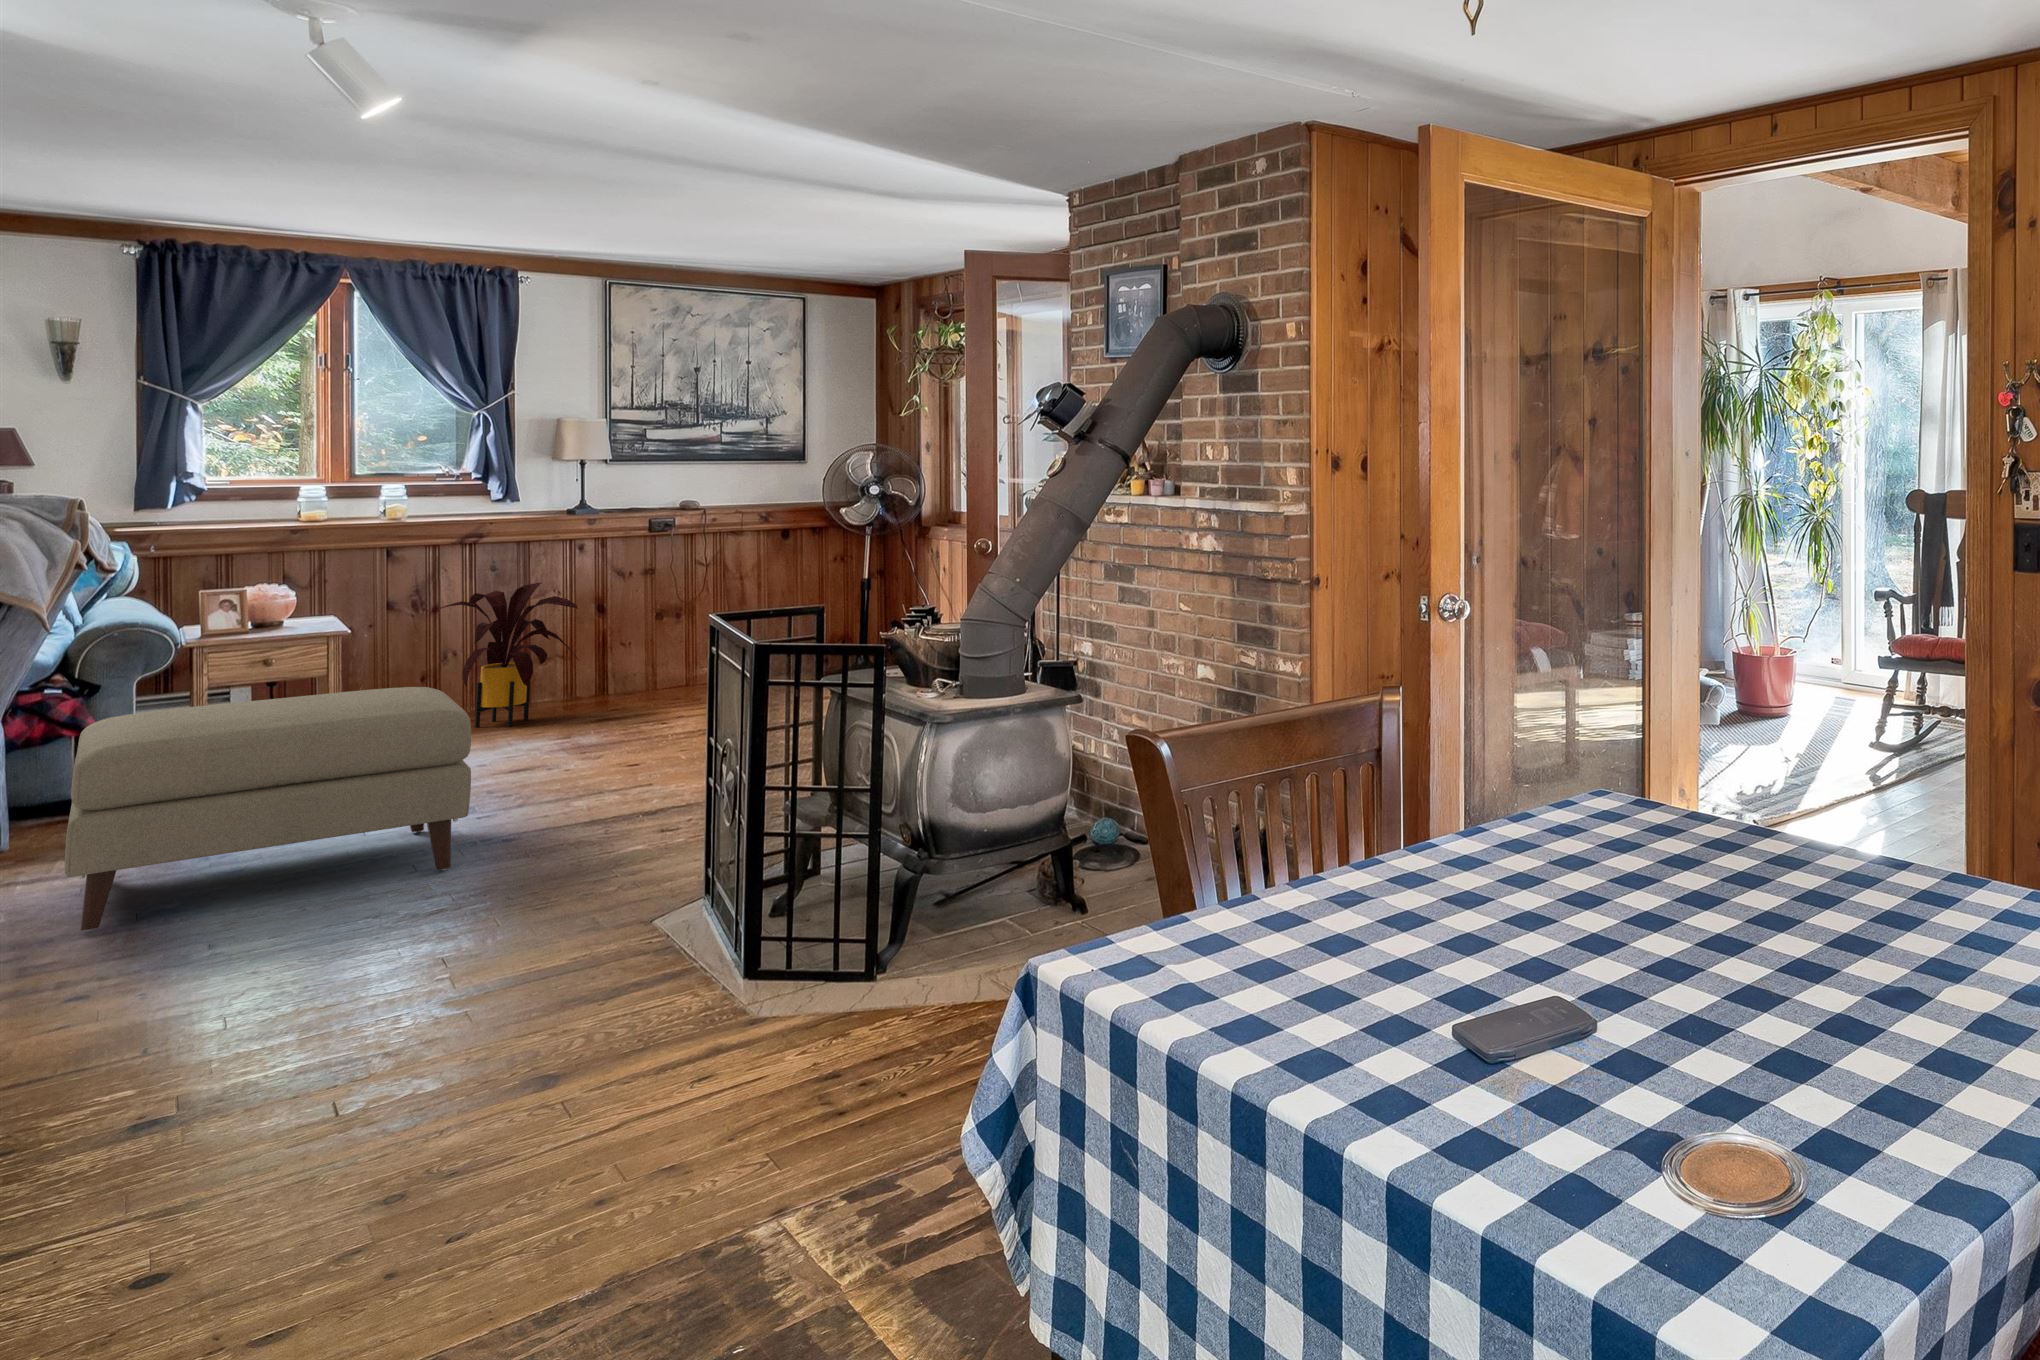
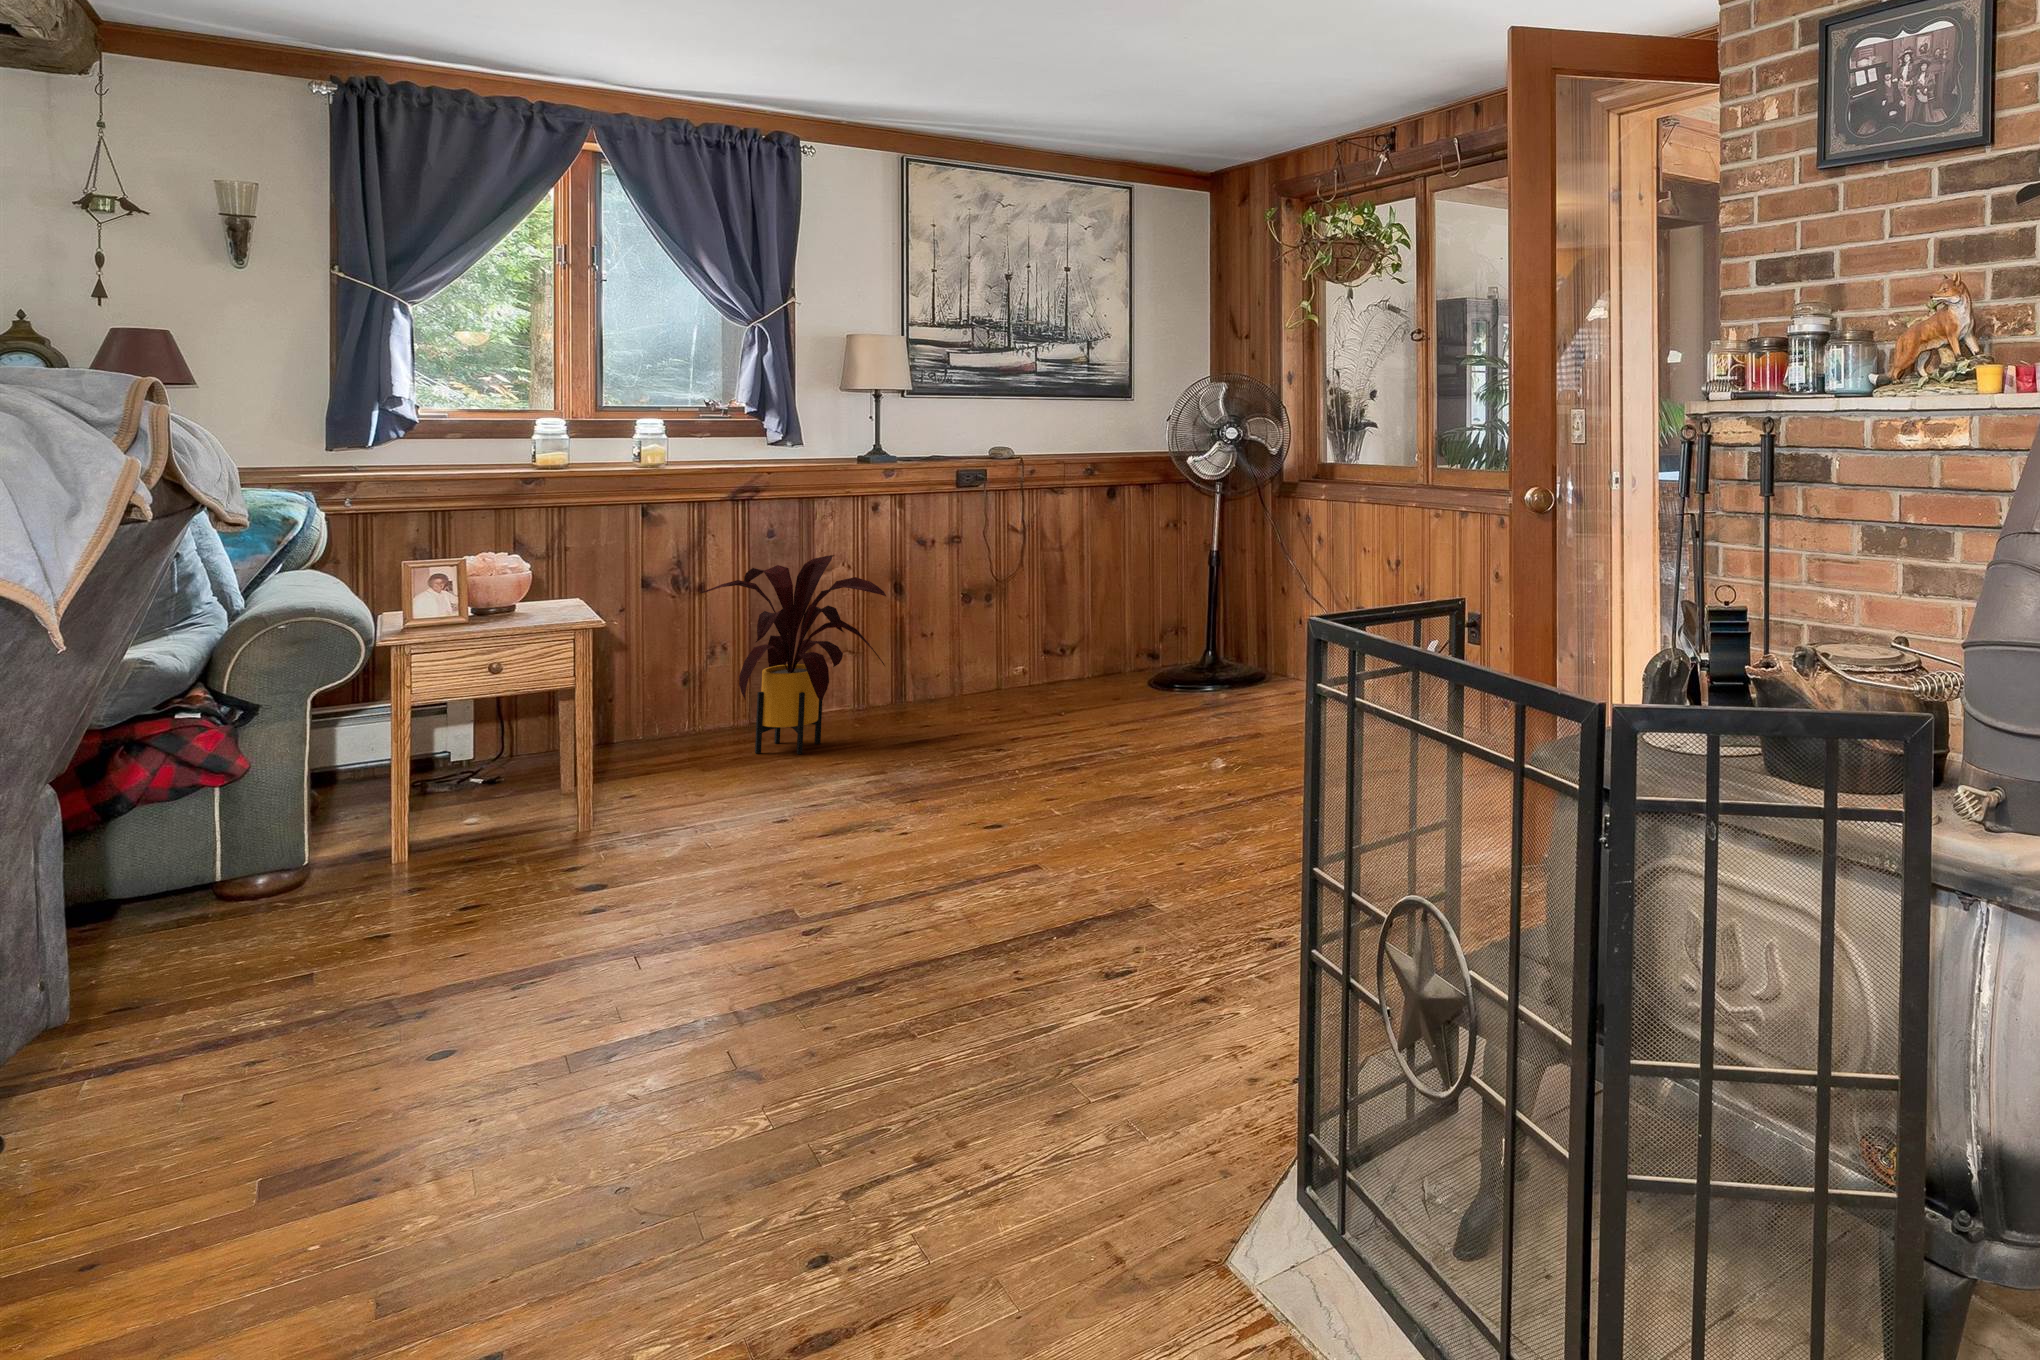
ottoman: present [65,687,471,931] -> none [138,746,798,1223]

